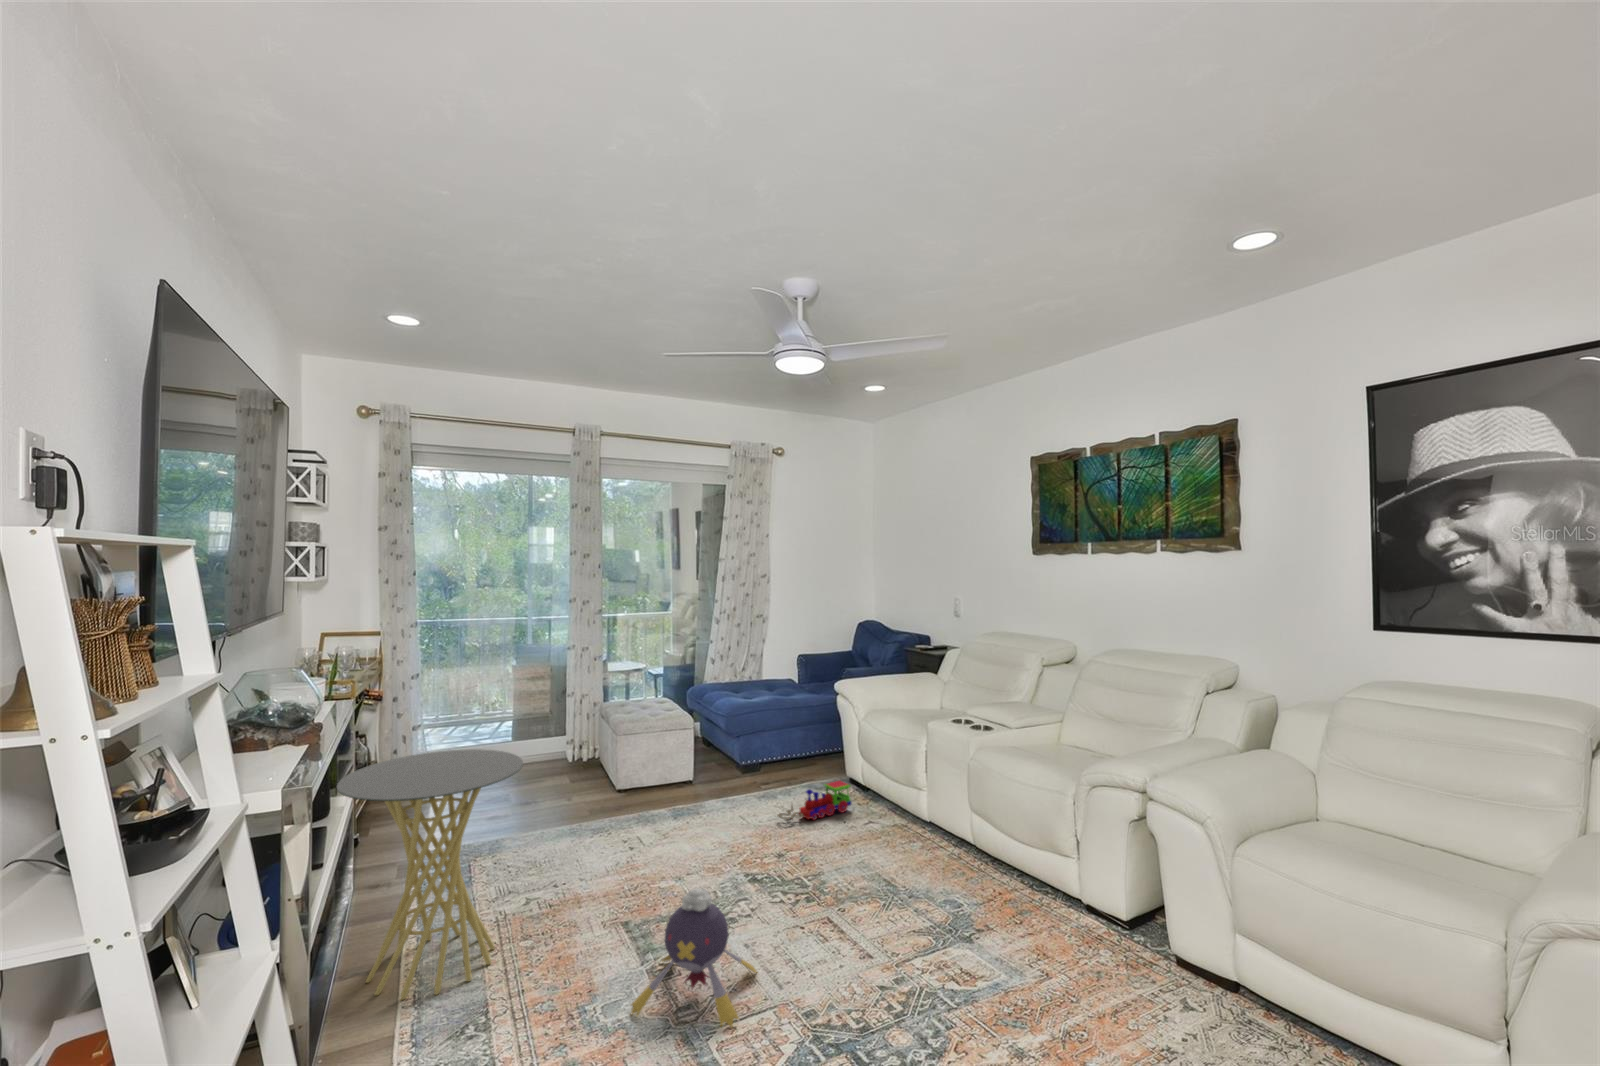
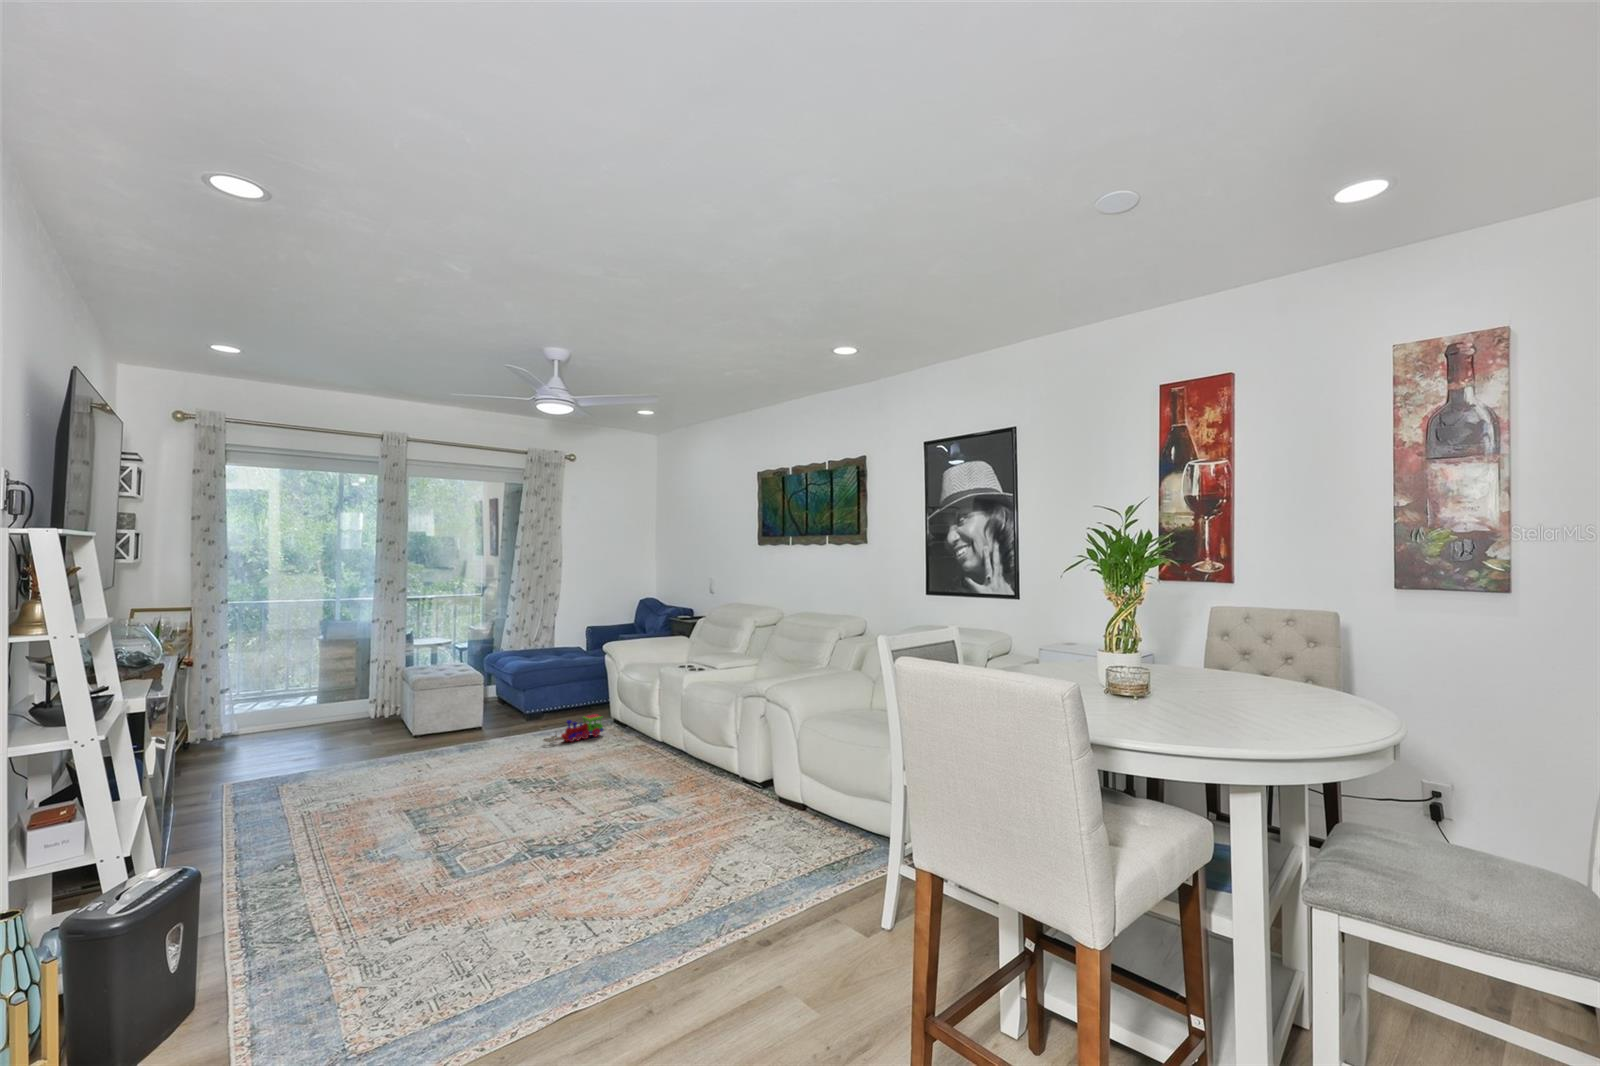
side table: present [337,749,523,1000] -> none [174,686,326,852]
plush toy: present [631,888,758,1027] -> none [402,764,499,844]

